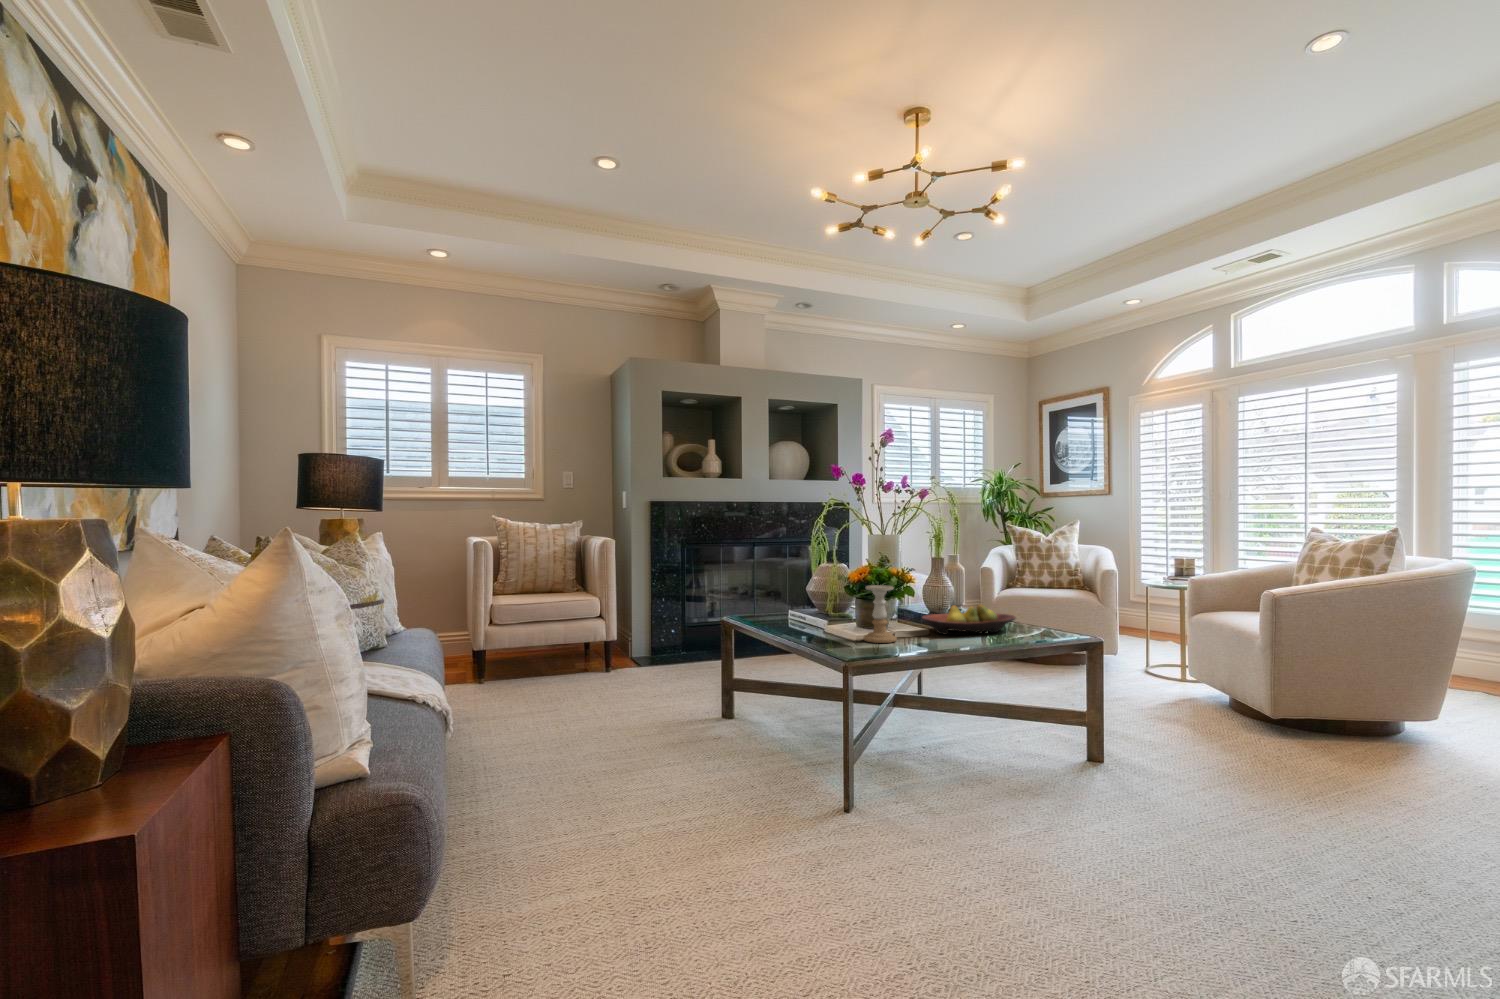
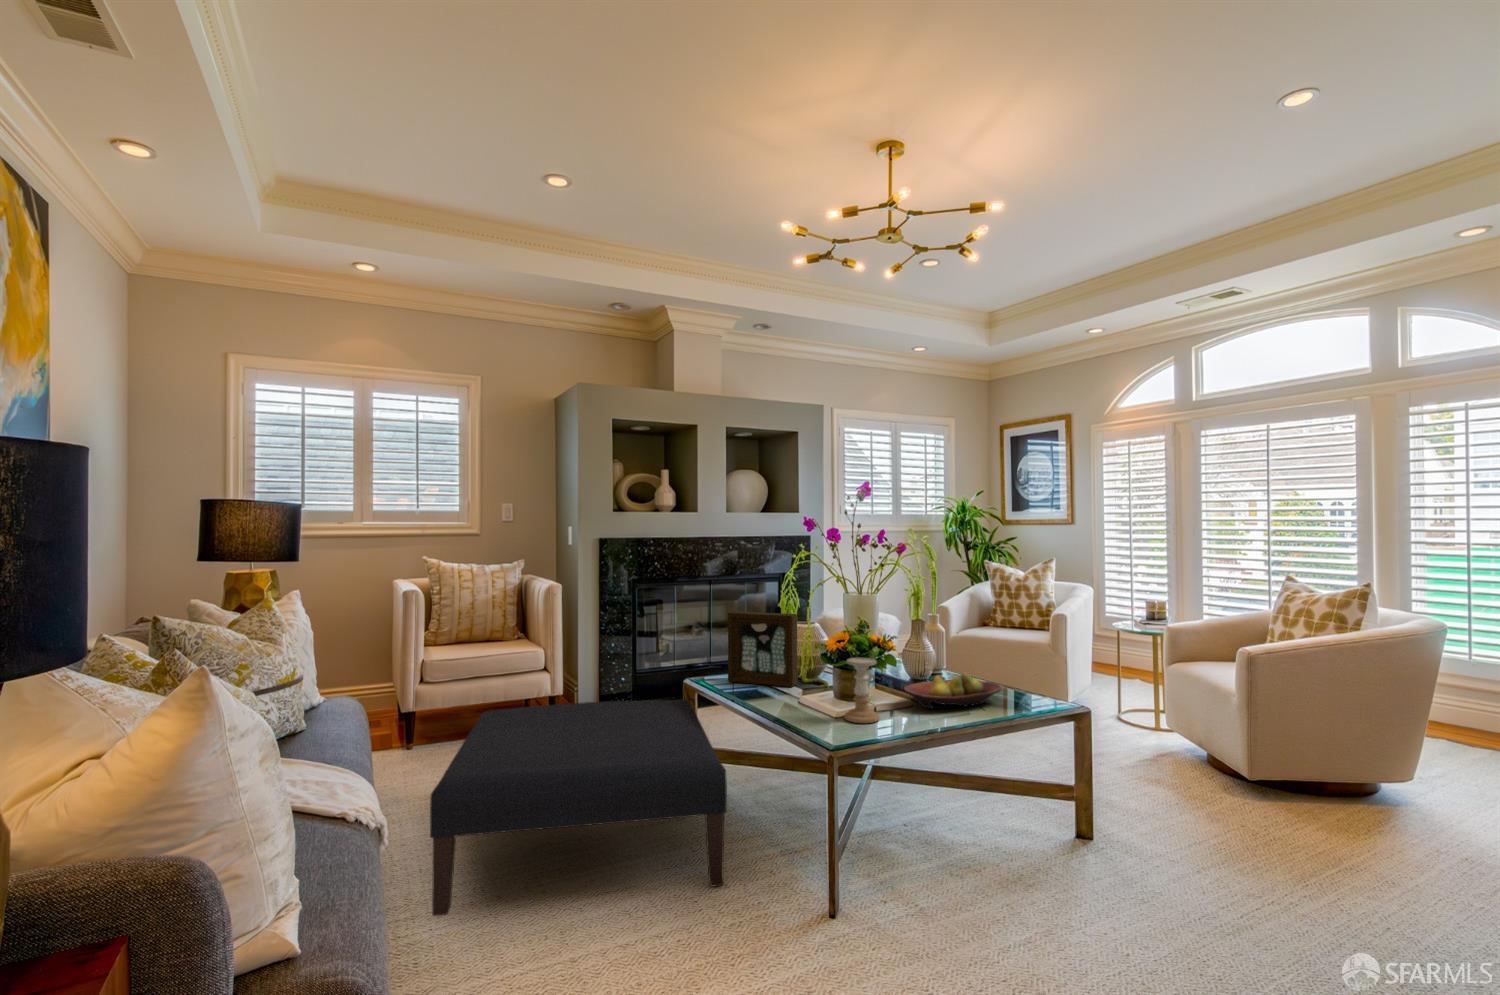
picture frame: none [761,553,825,621] -> present [728,611,798,687]
ottoman: none [492,634,753,796] -> present [430,700,727,916]

